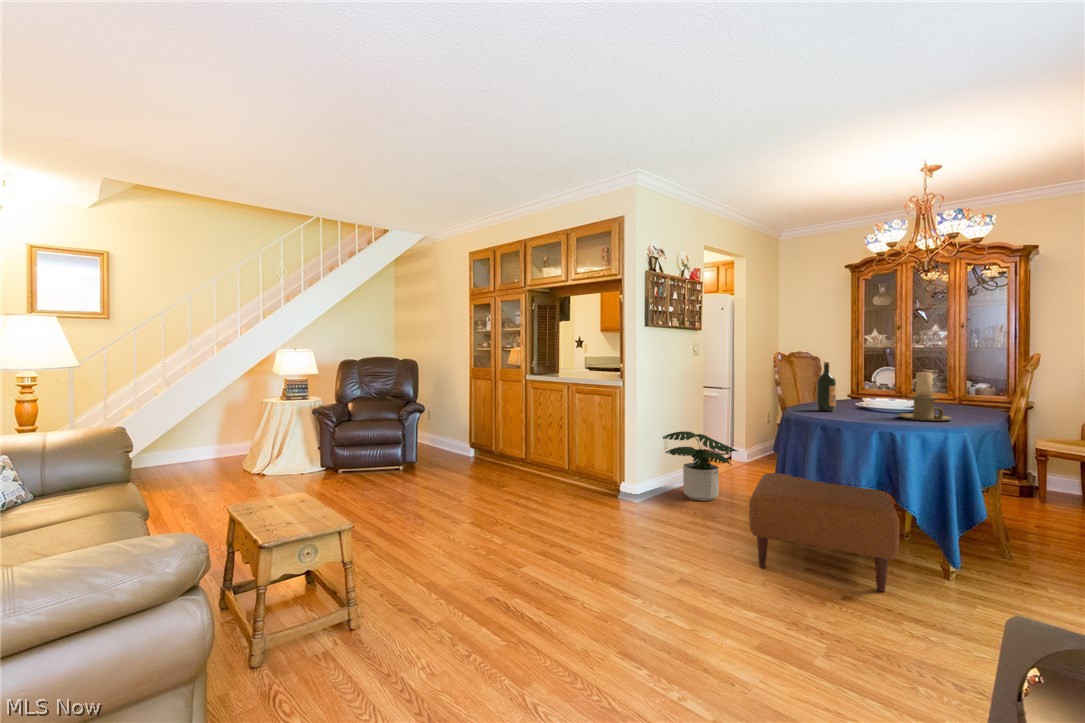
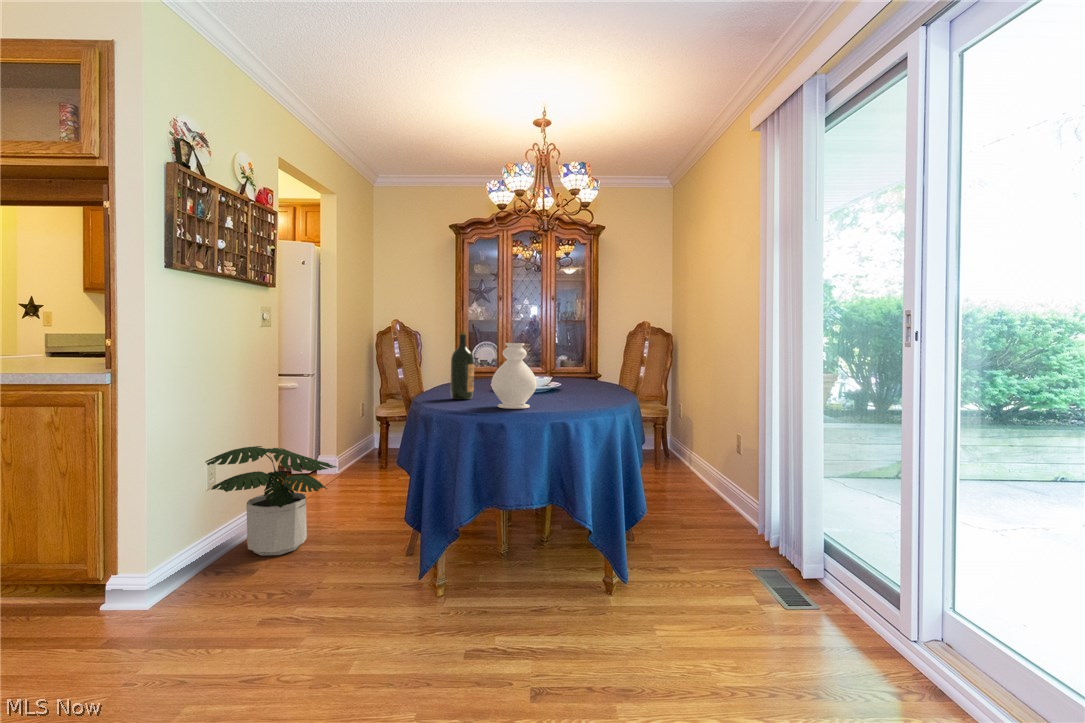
decorative vase: none [841,372,880,420] -> present [491,343,537,409]
candle holder: present [897,373,951,421] -> none [545,344,600,404]
ottoman: present [749,473,899,592] -> none [376,491,577,671]

